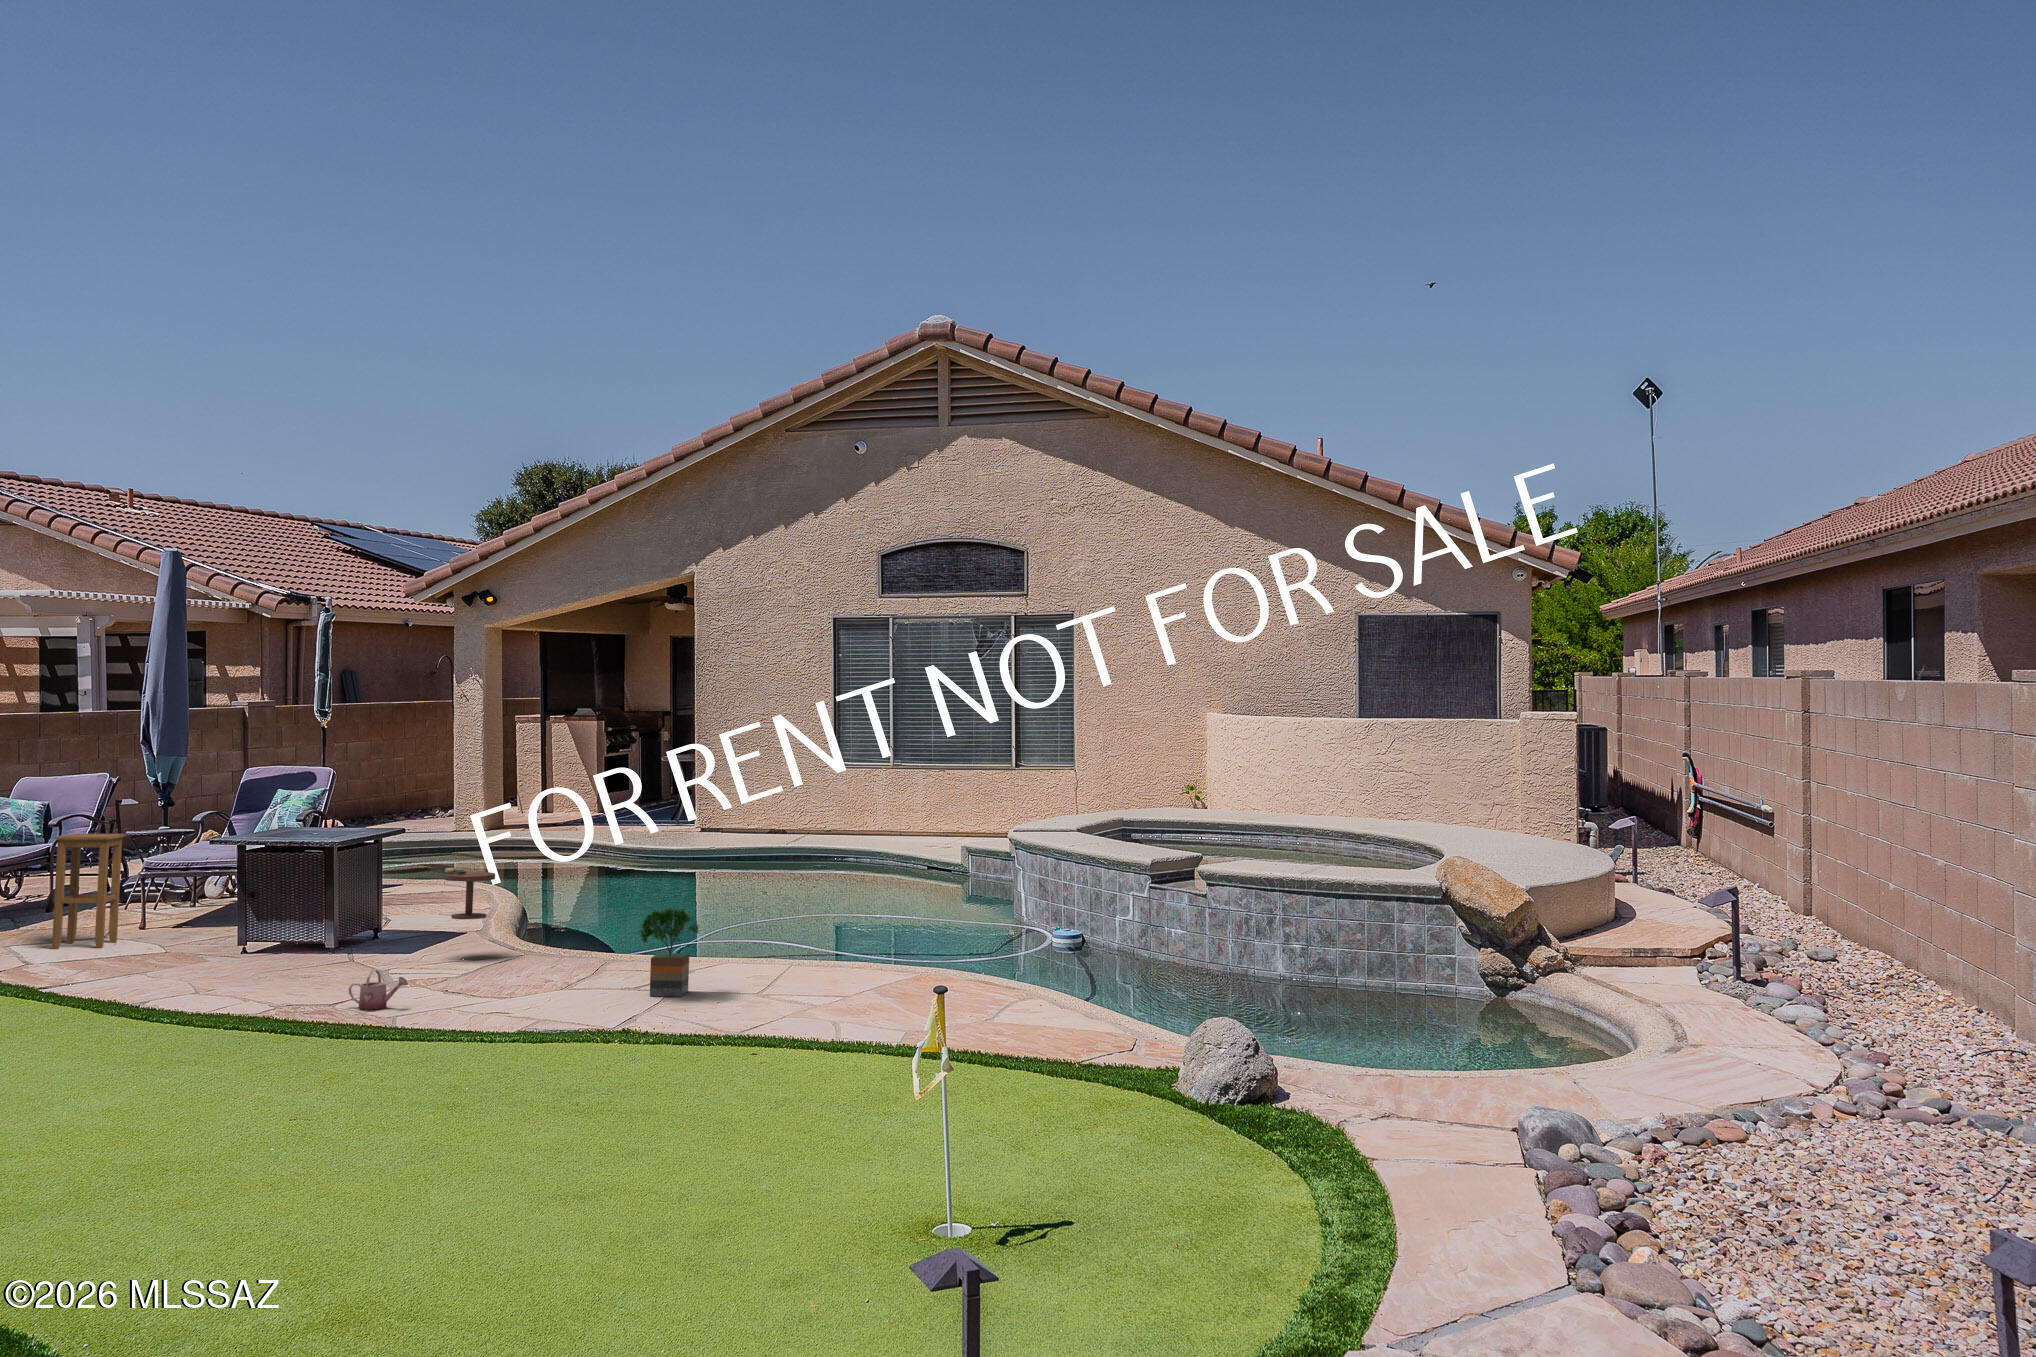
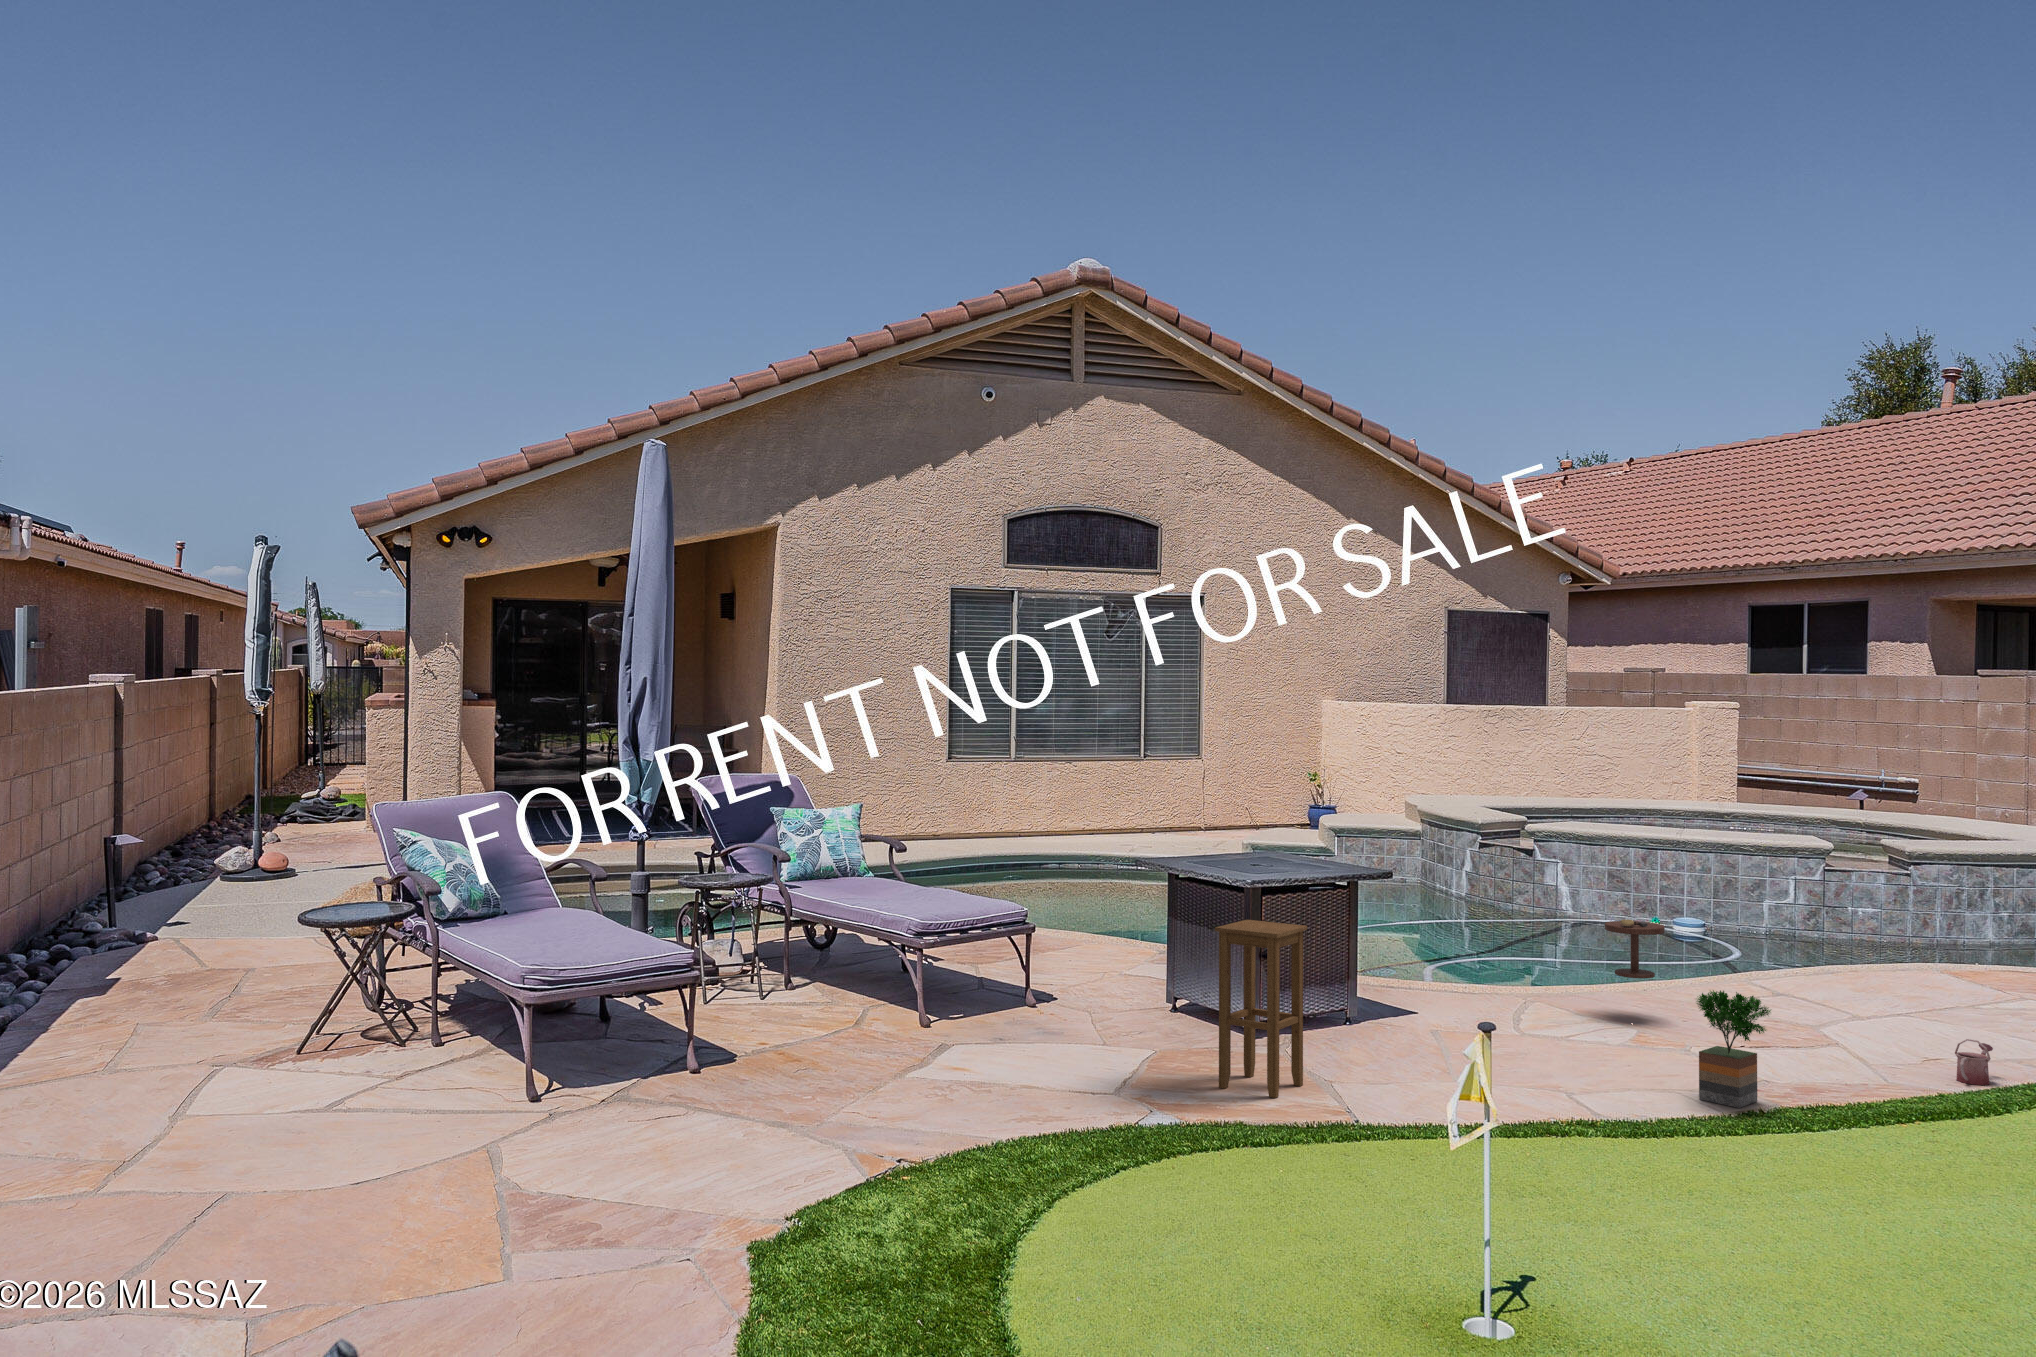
potted tree: present [639,908,699,997] -> present [1696,990,1771,1108]

